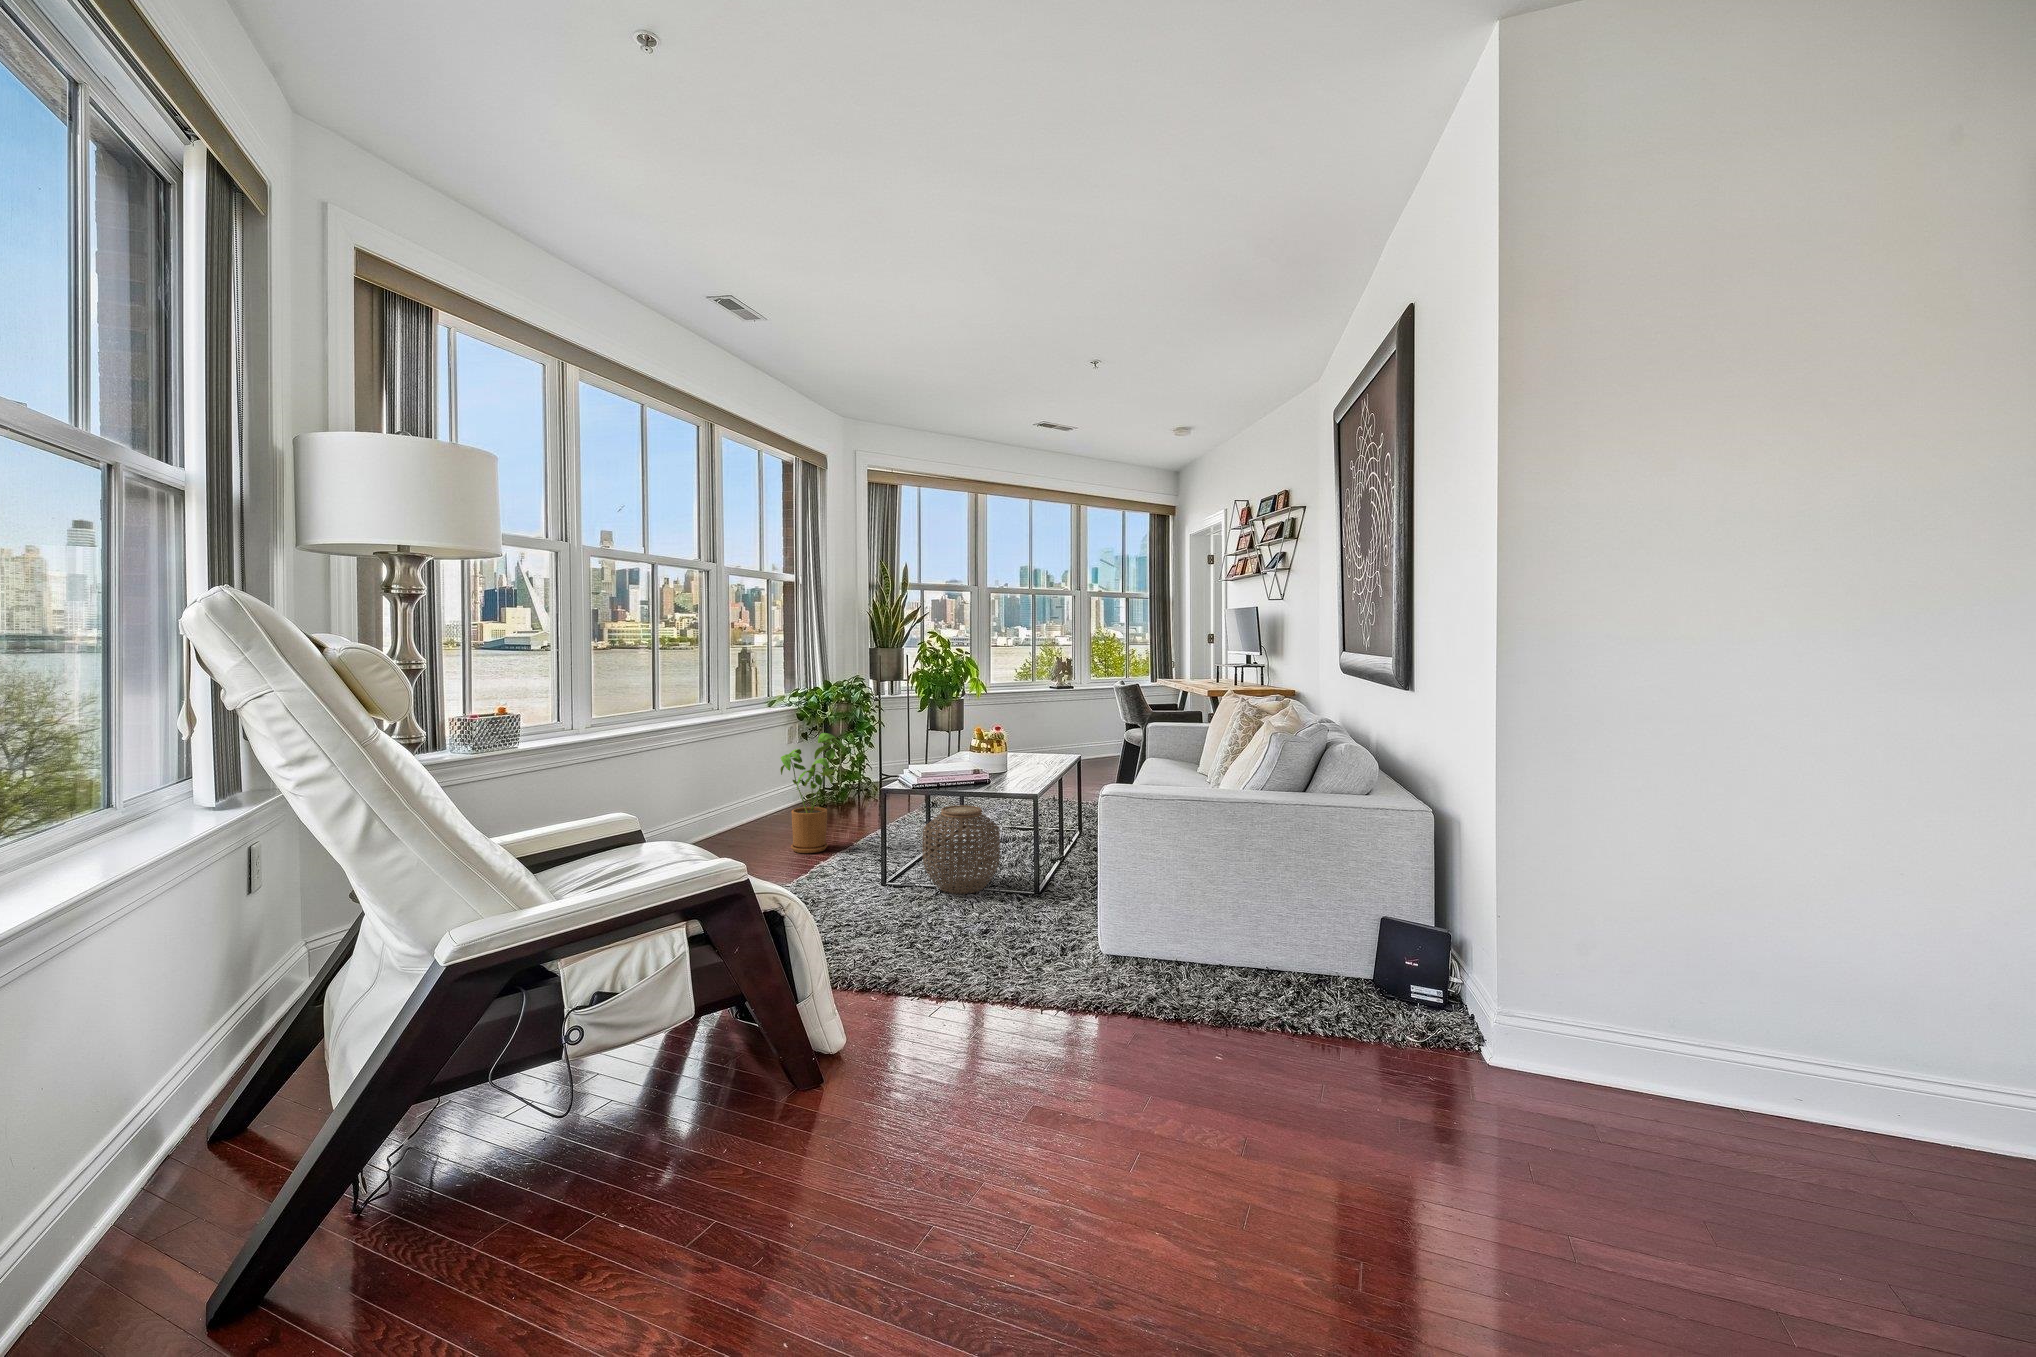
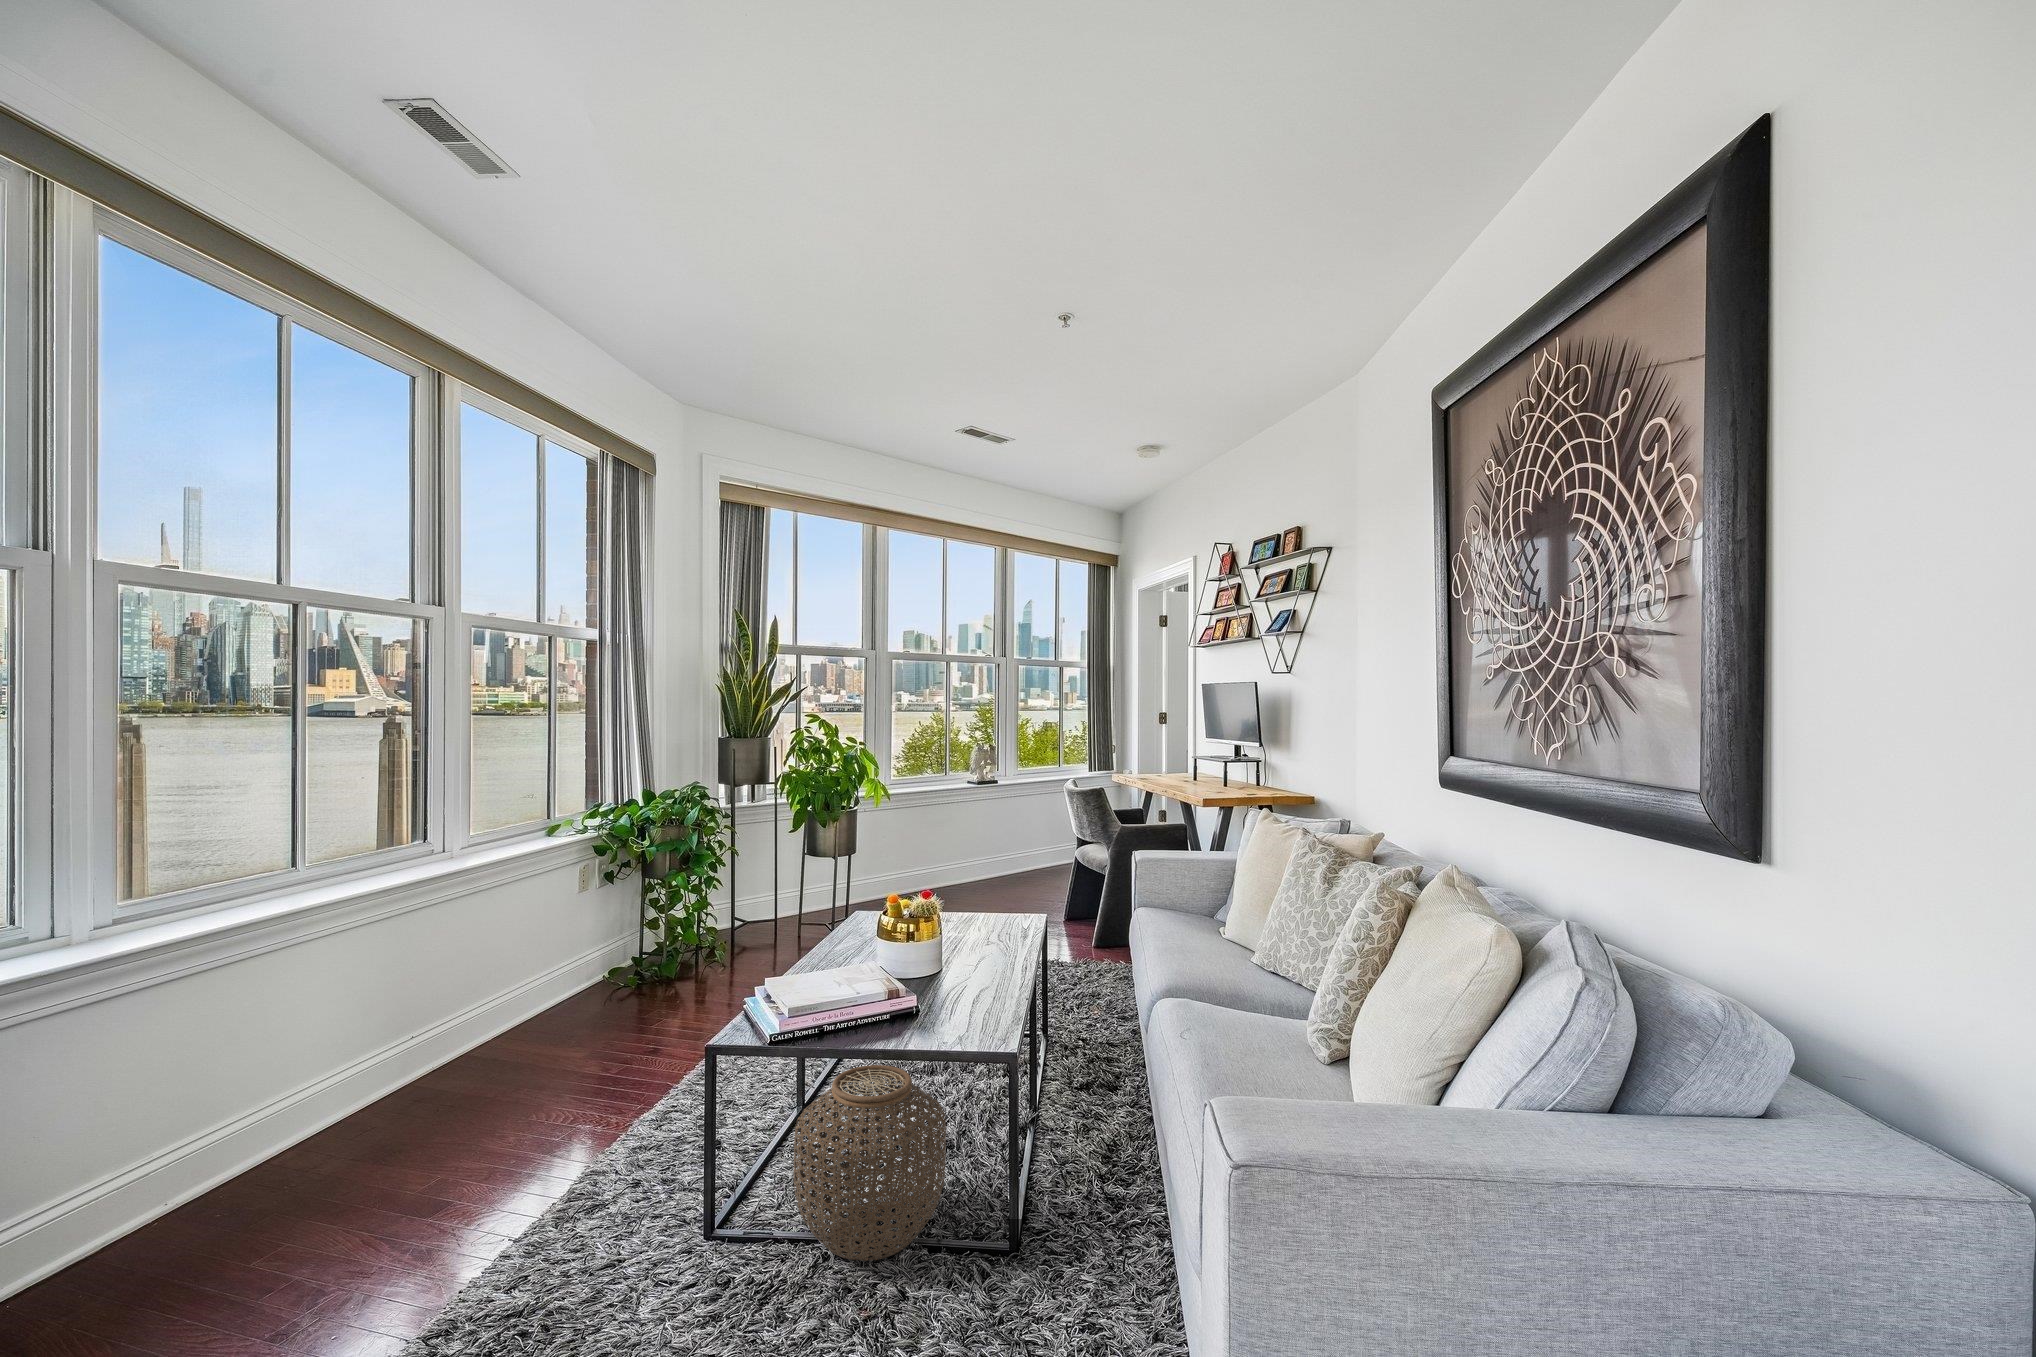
house plant: present [780,733,847,853] -> none [534,906,666,1133]

